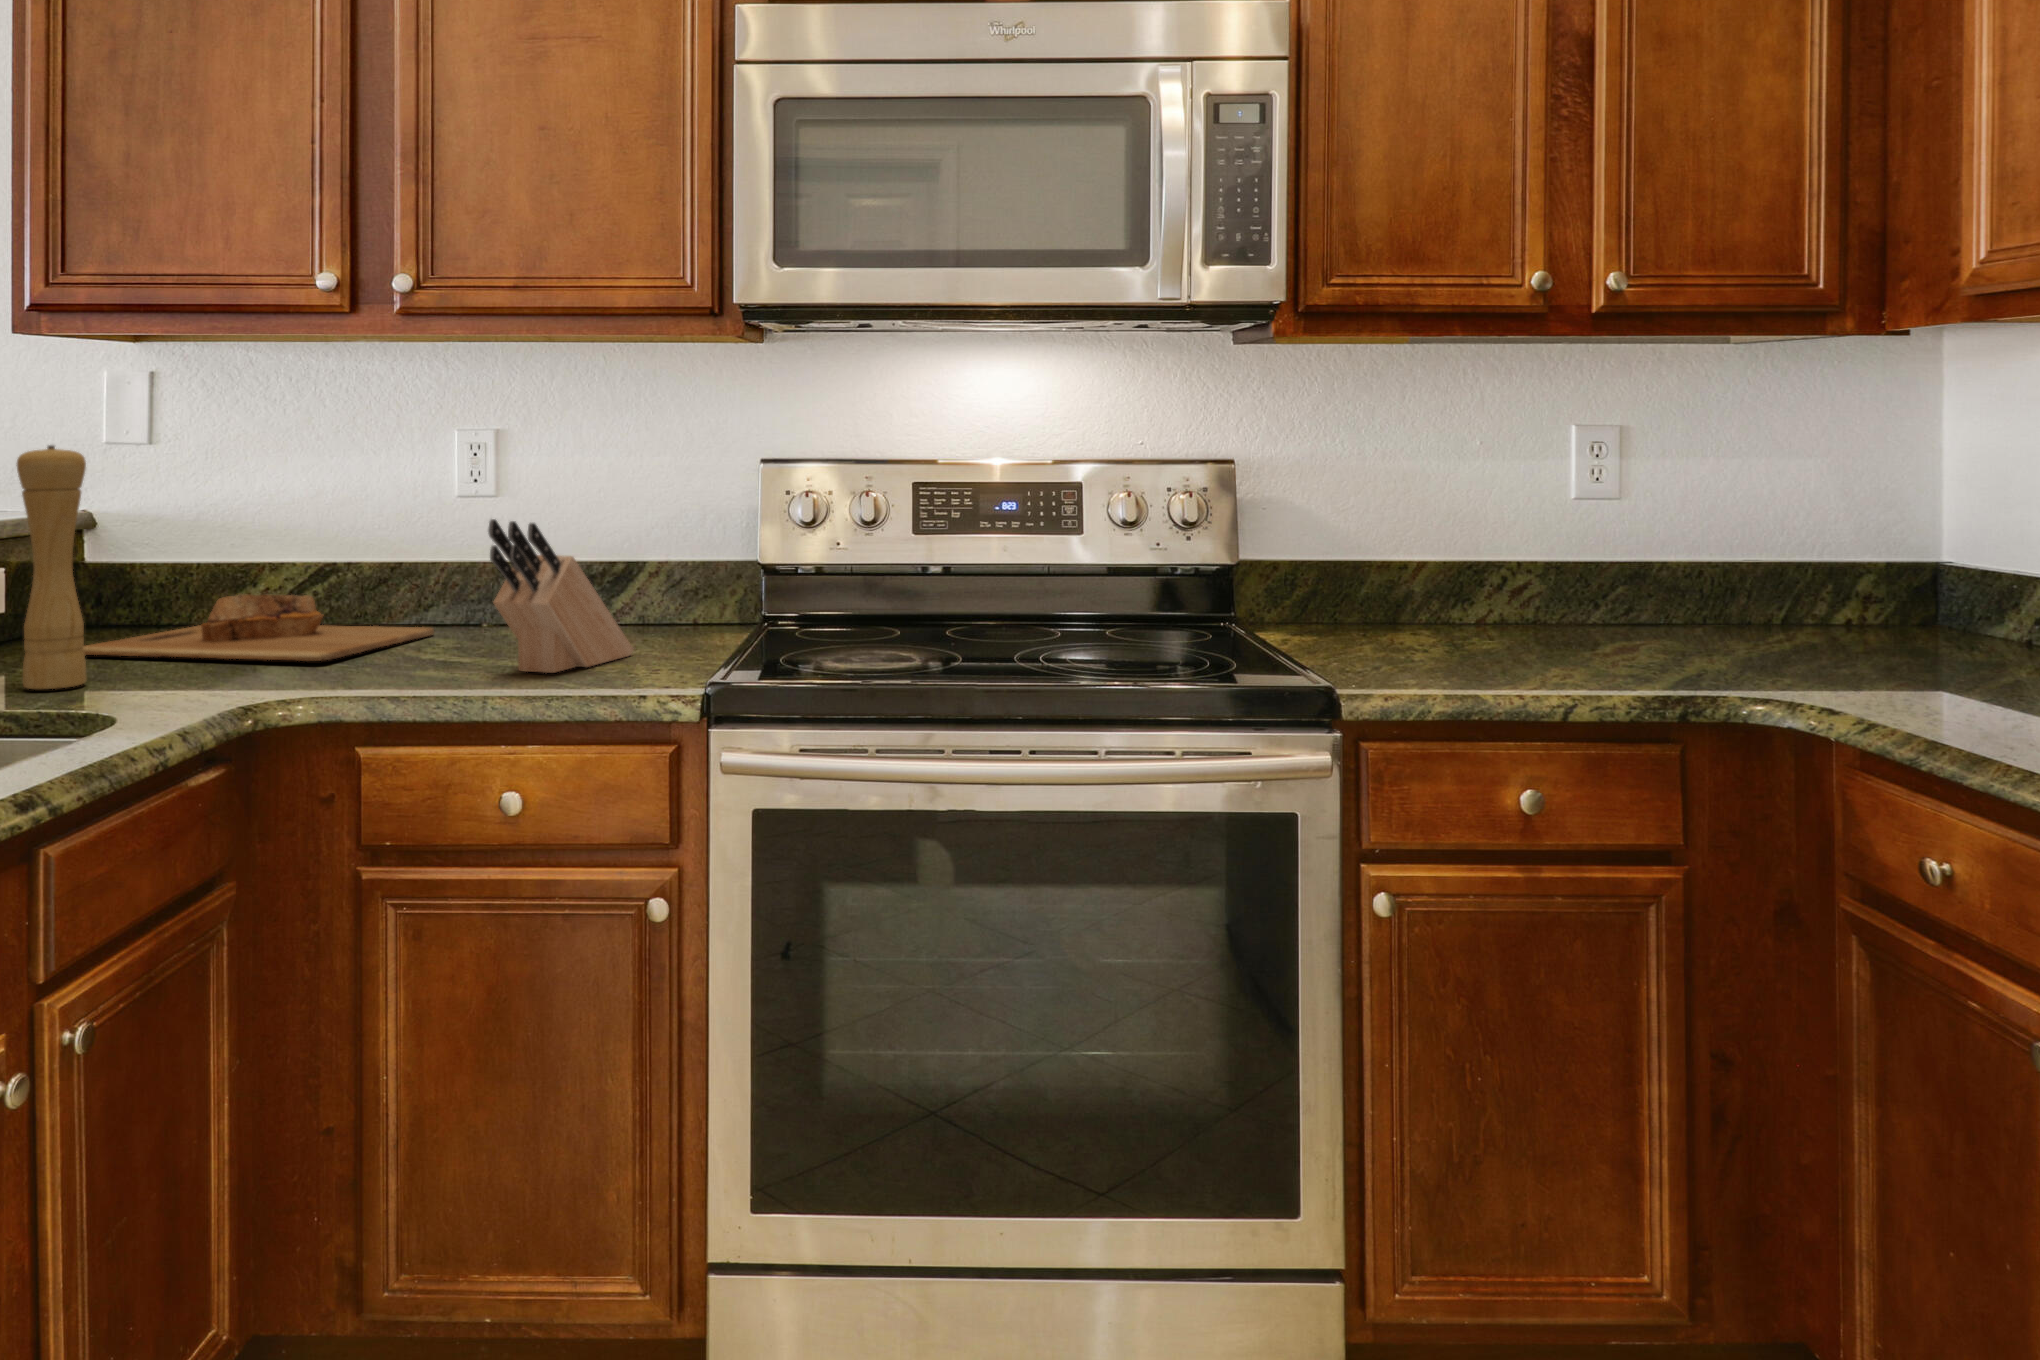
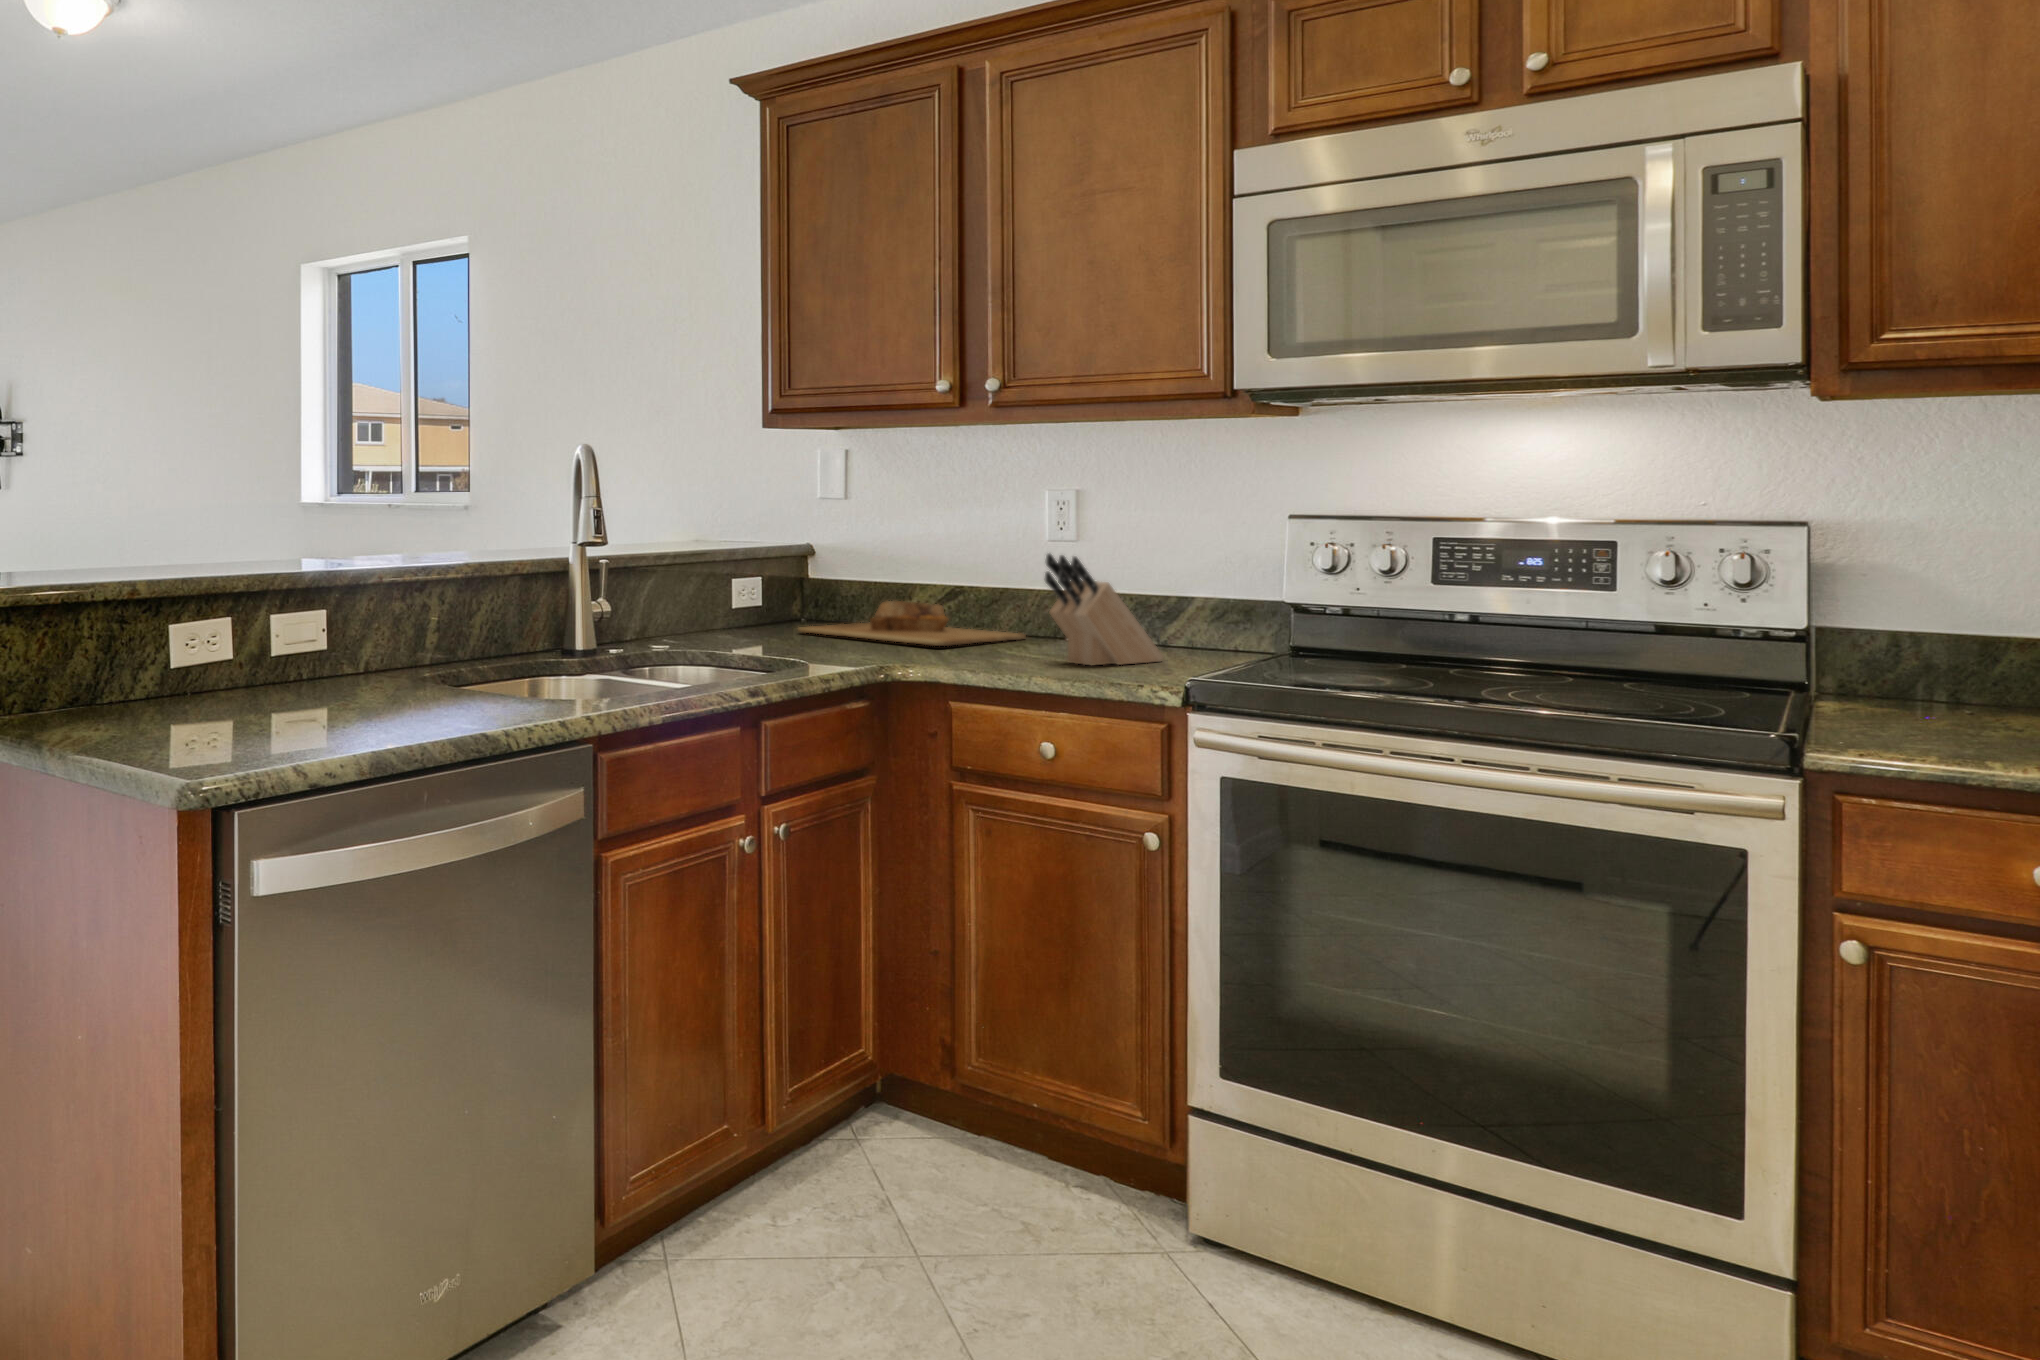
pepper mill: present [16,445,87,689] -> none [763,500,800,647]

